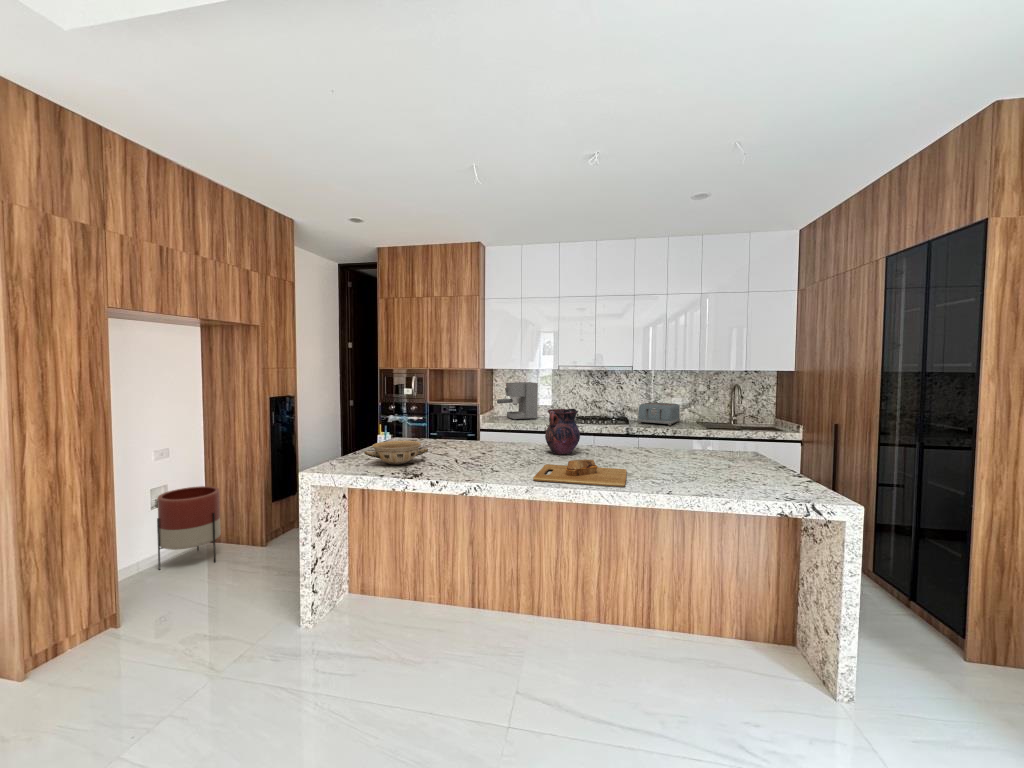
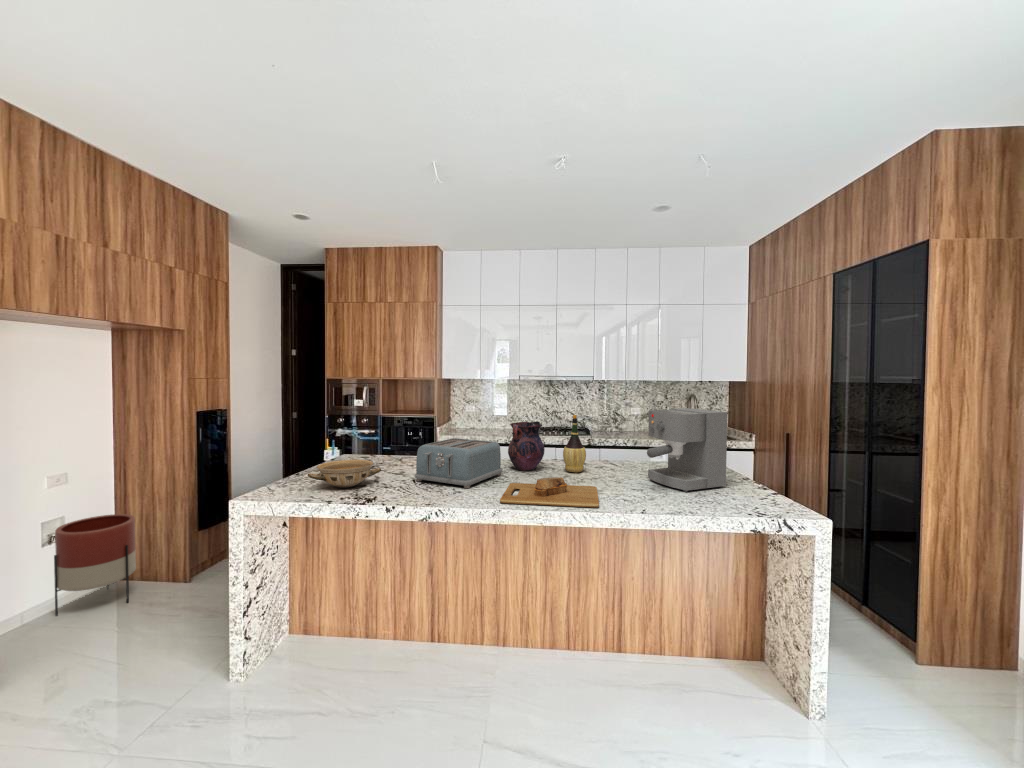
coffee maker: present [497,382,538,420] -> present [647,408,727,492]
wine bottle: none [597,402,620,457] -> present [563,415,586,472]
toaster: present [637,402,680,425] -> present [415,438,502,488]

